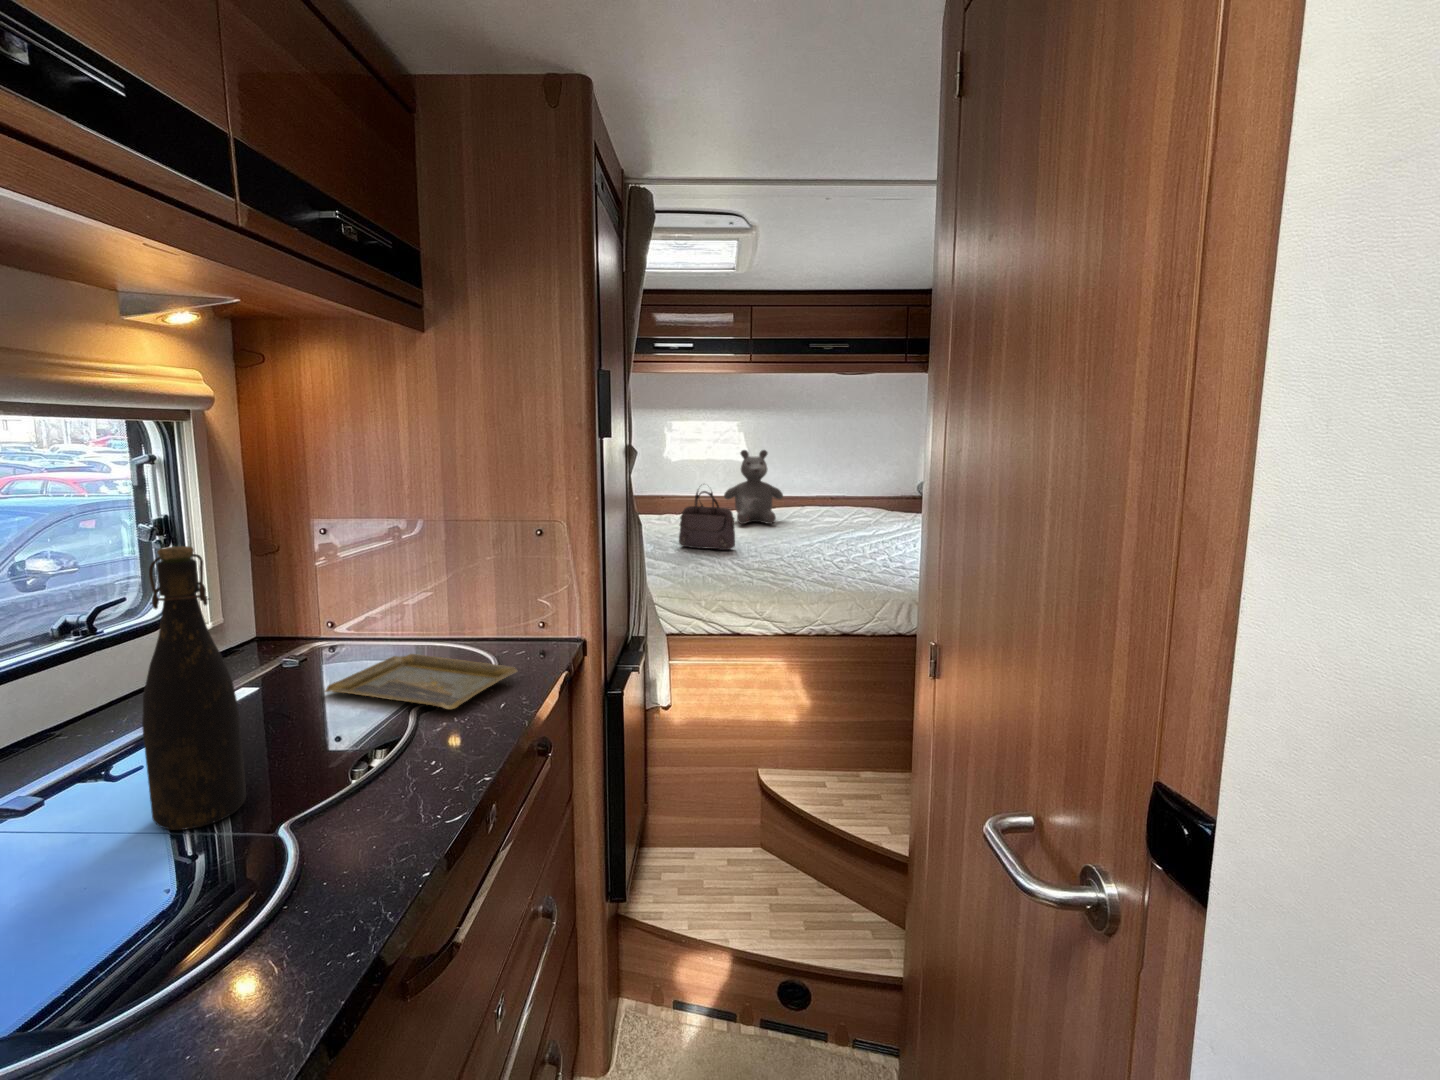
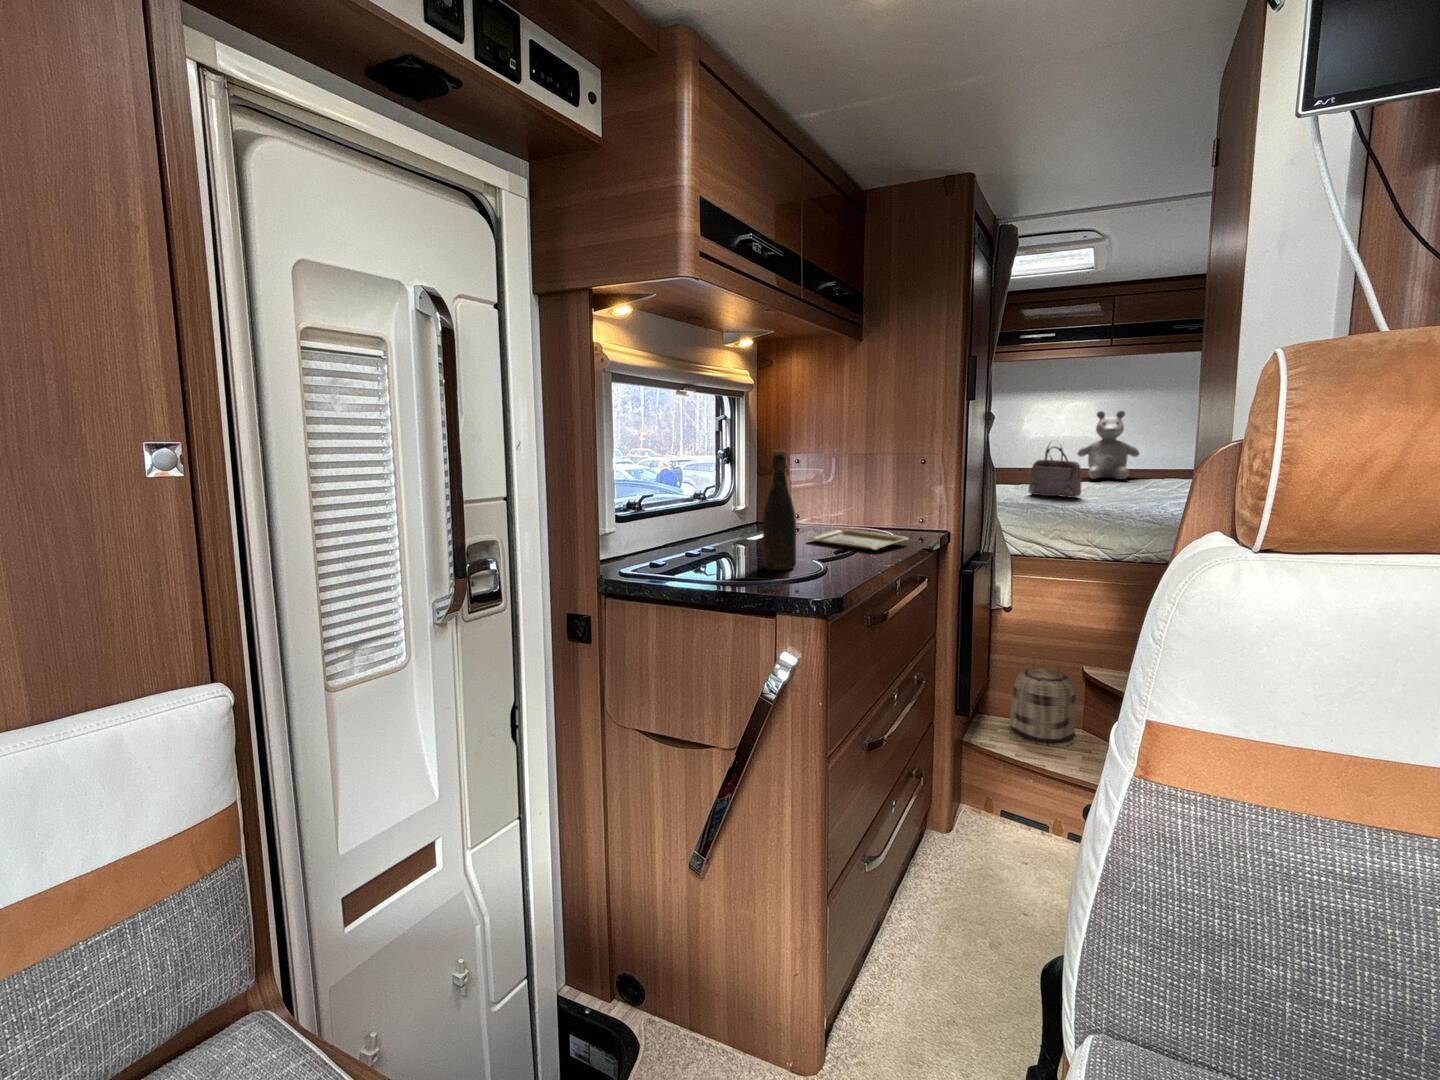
basket: none [680,767,758,893] -> present [1009,655,1076,747]

